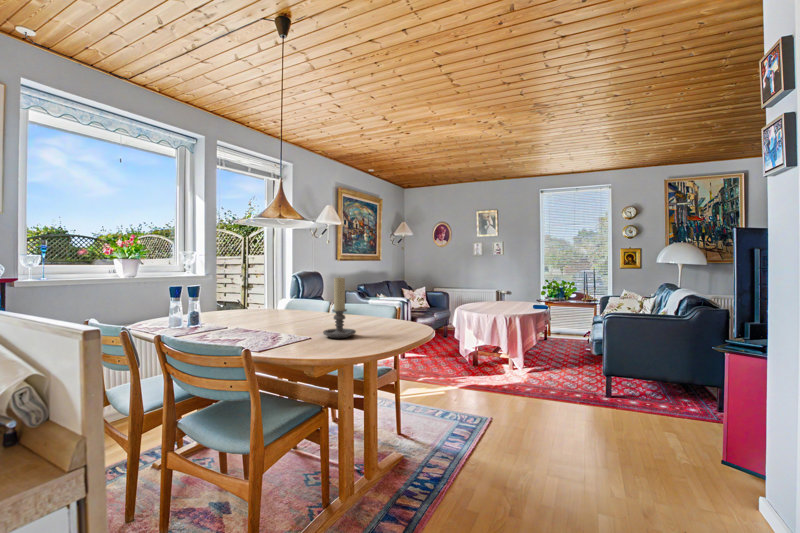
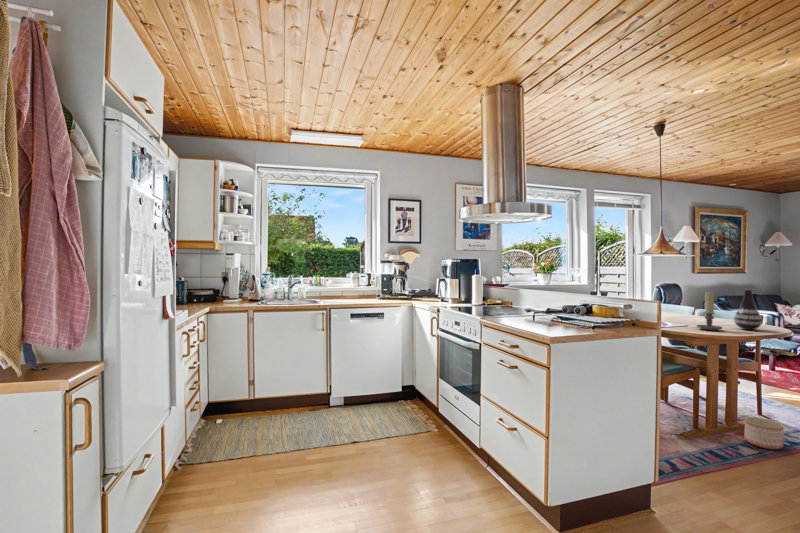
vase: none [370,272,401,330] -> present [734,290,762,330]
planter: none [384,460,427,516] -> present [745,417,784,450]

